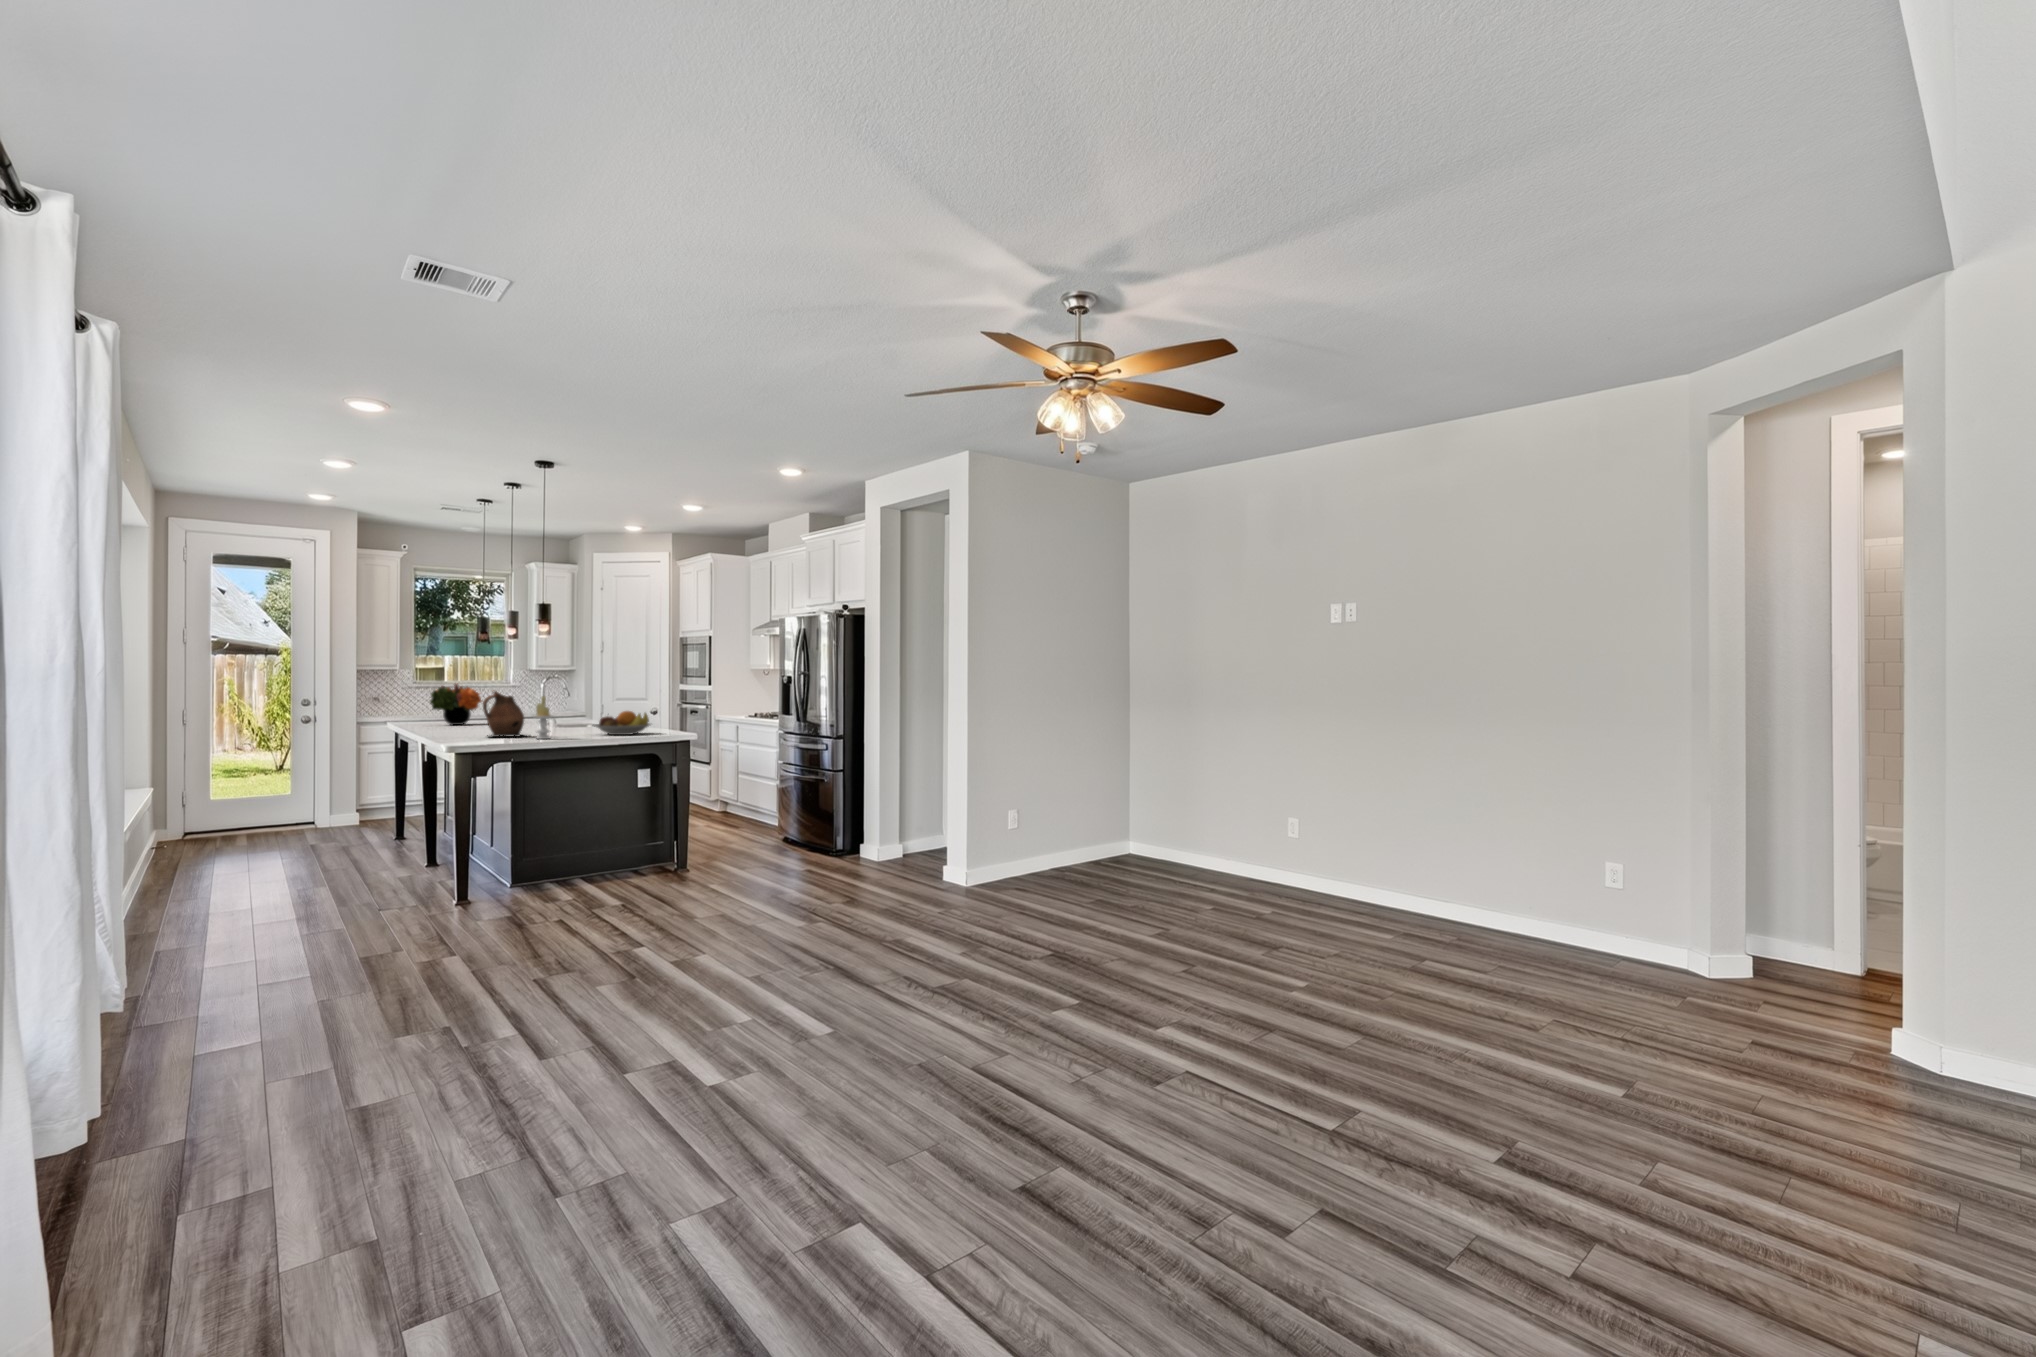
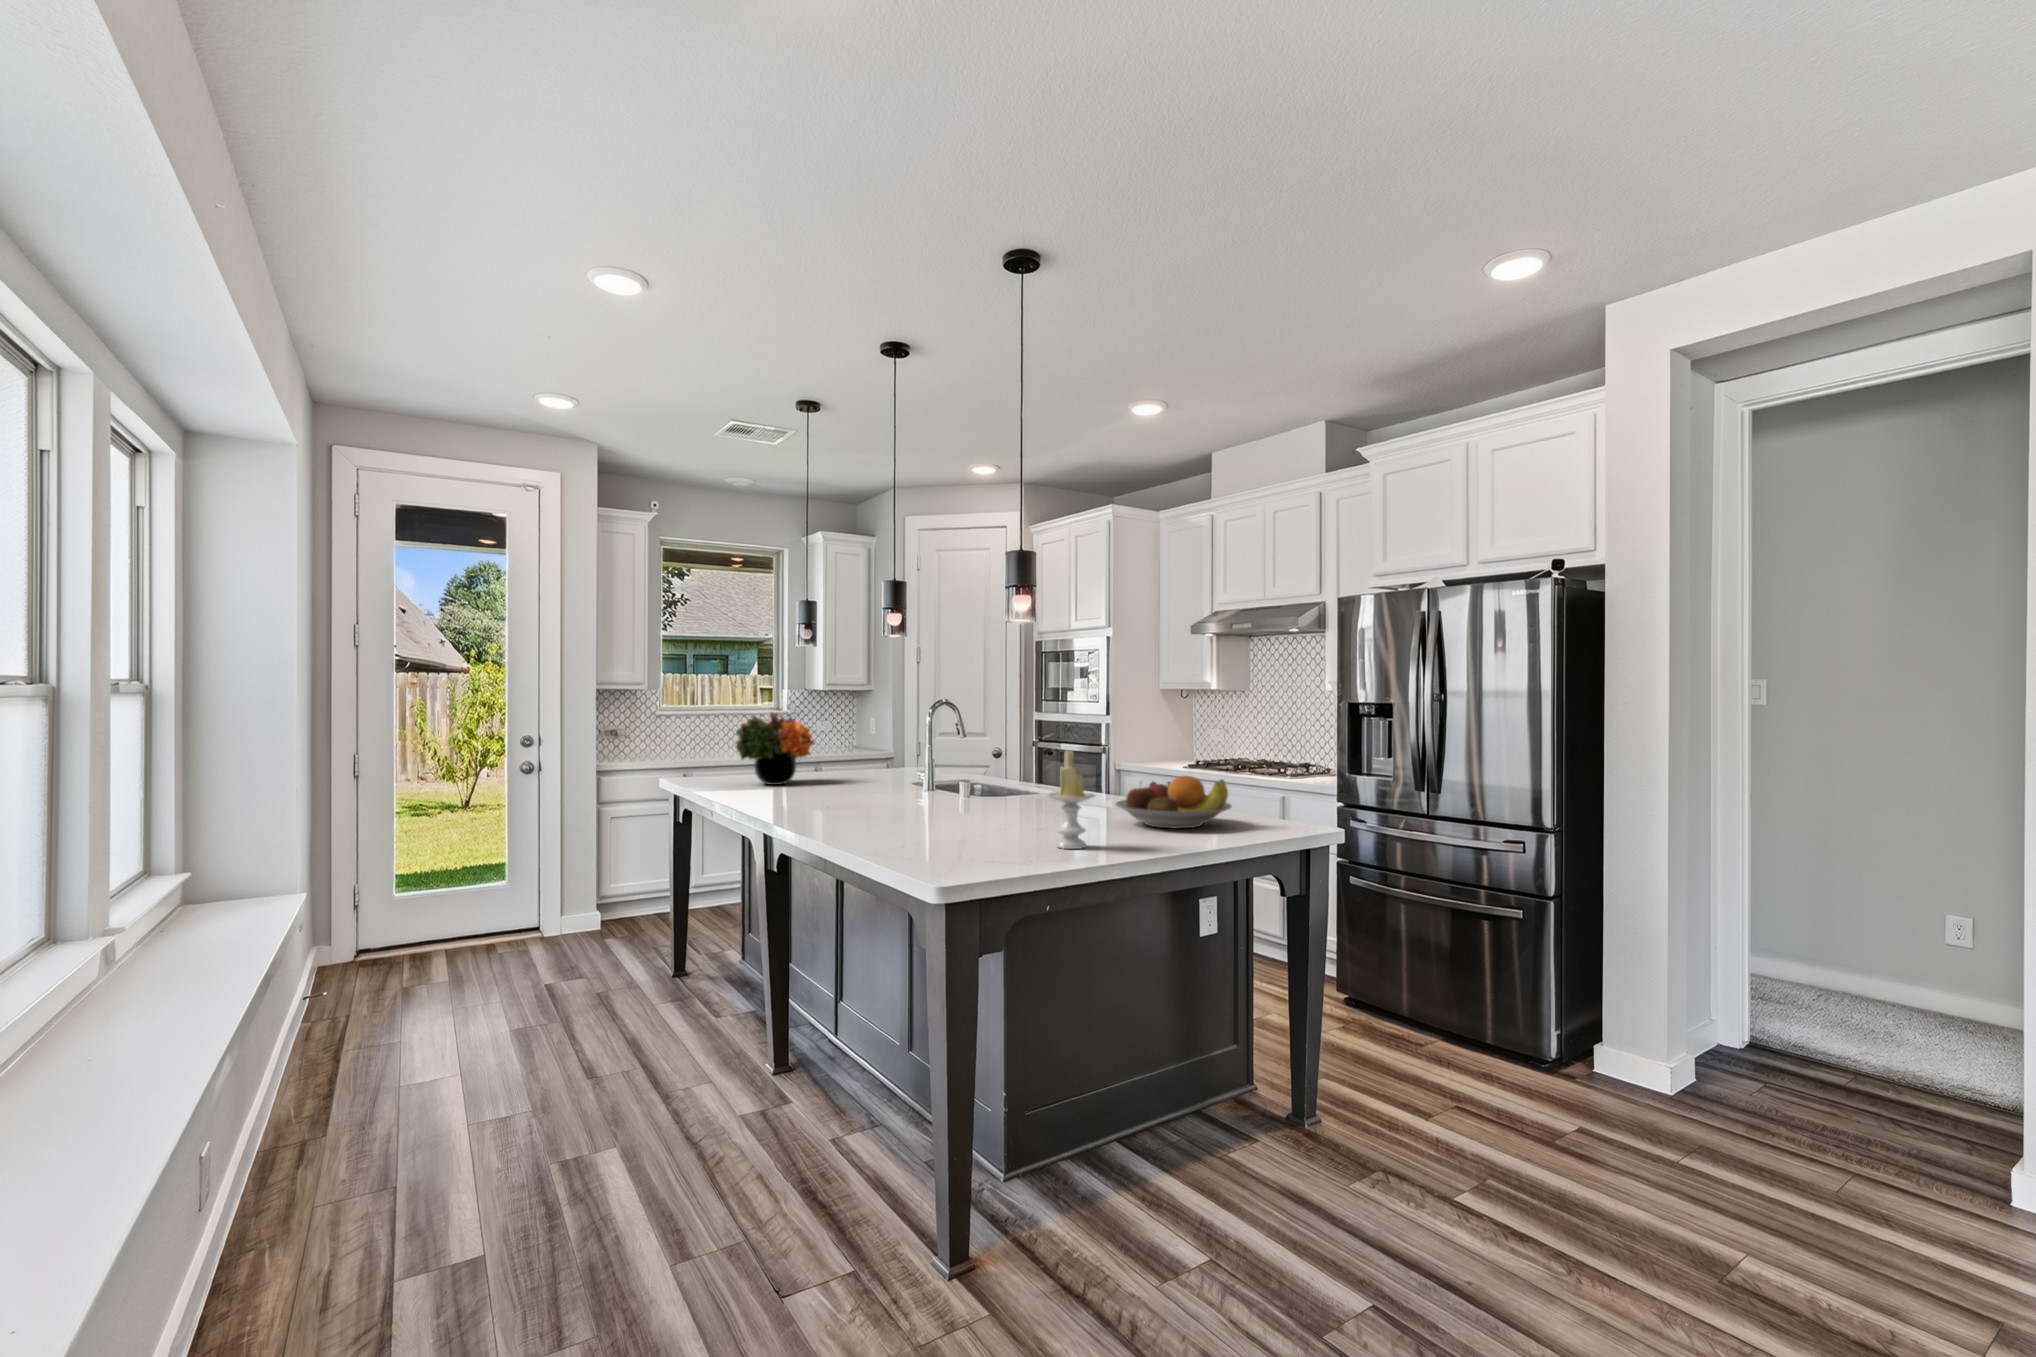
ceramic pitcher: present [483,691,524,737] -> none [925,736,1007,839]

